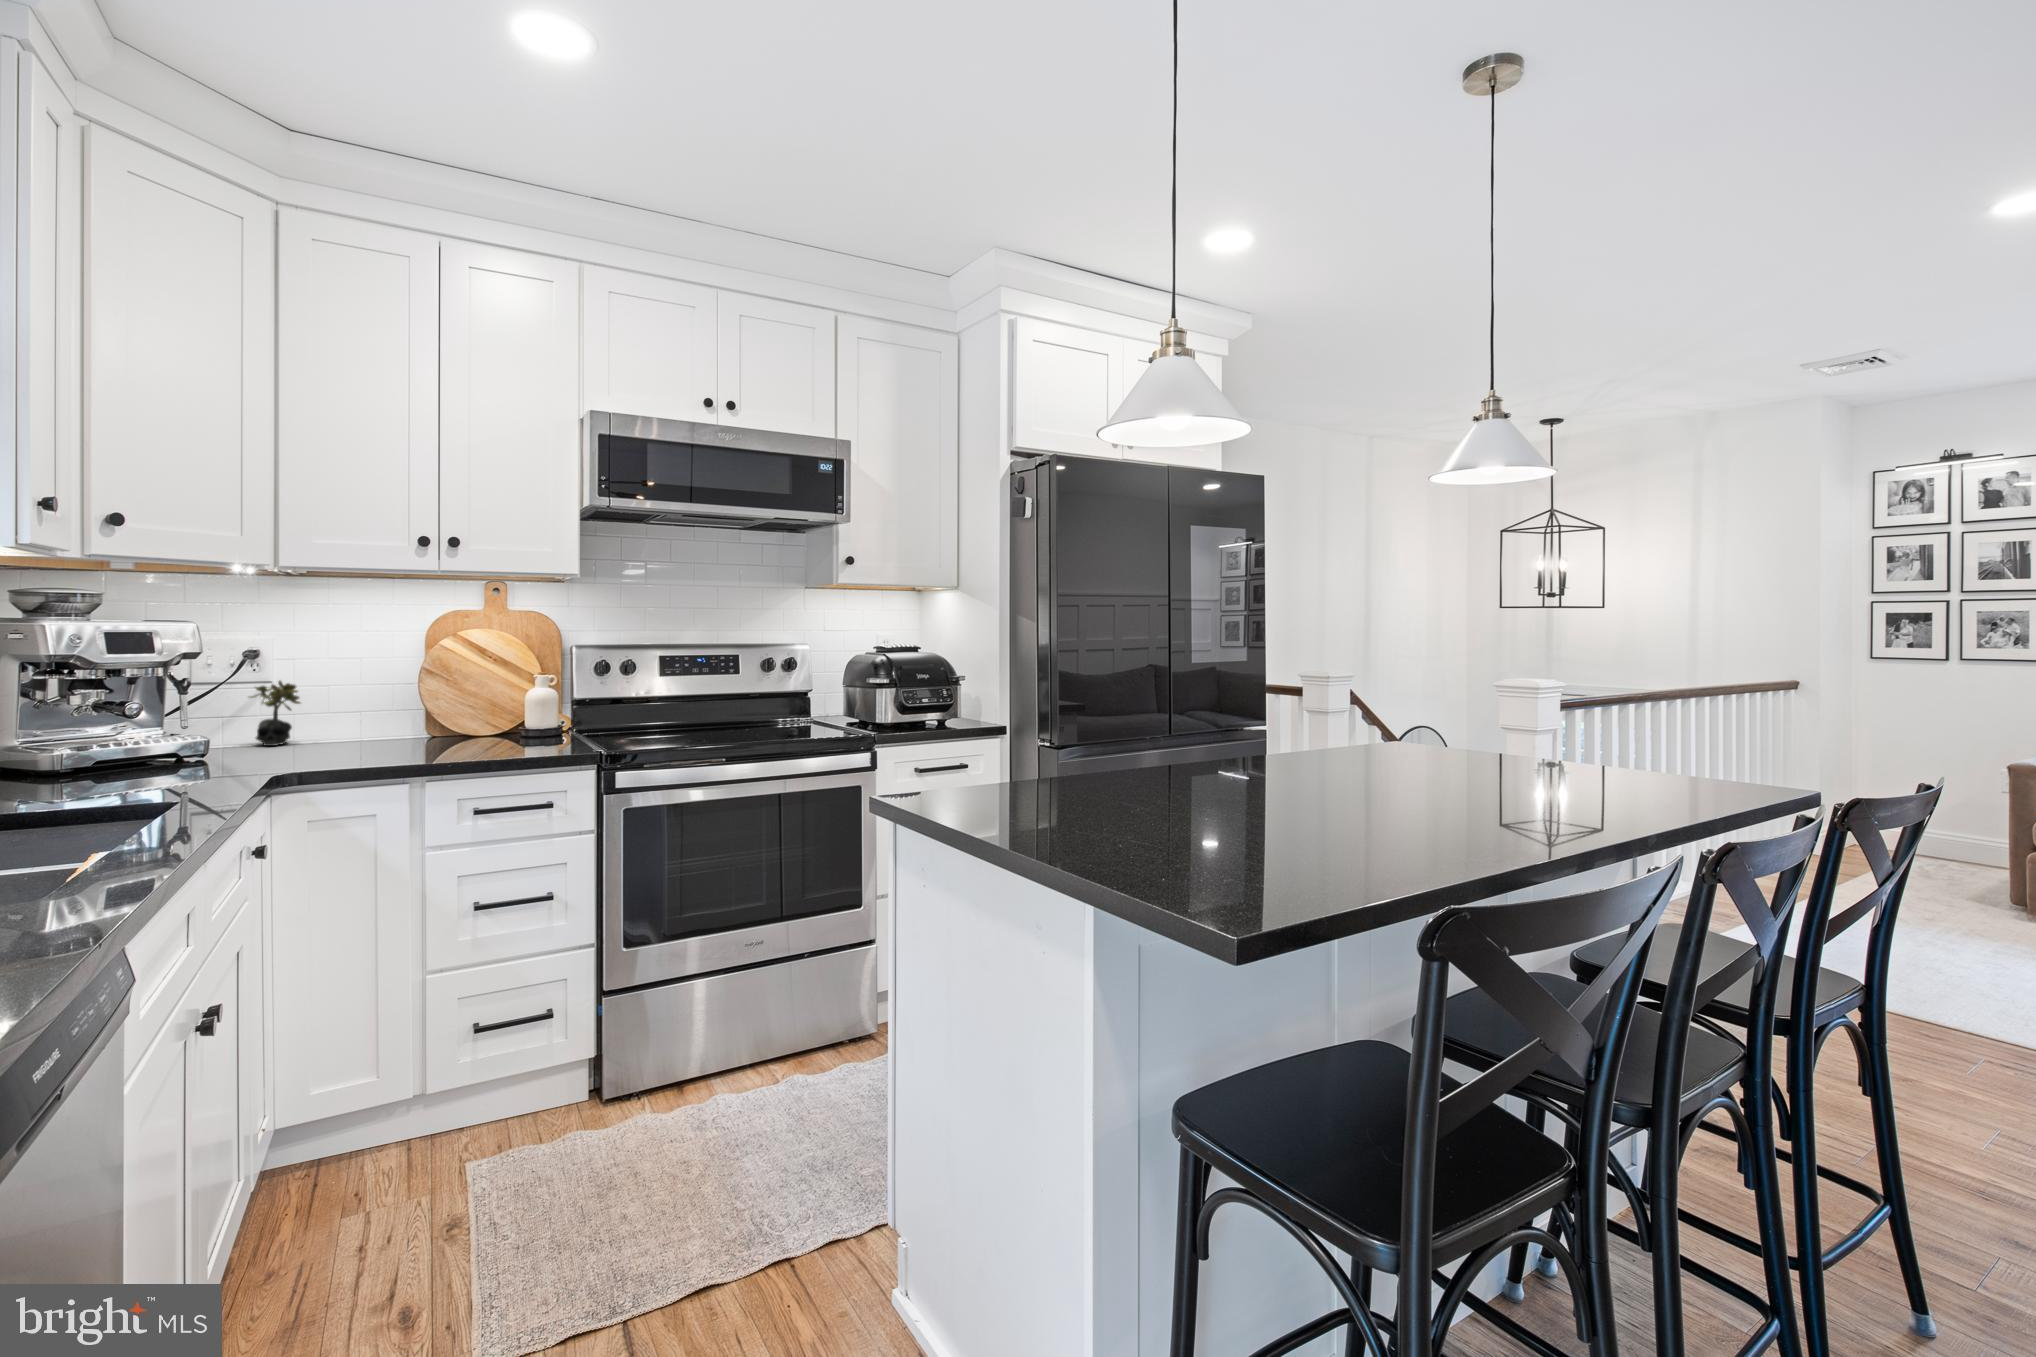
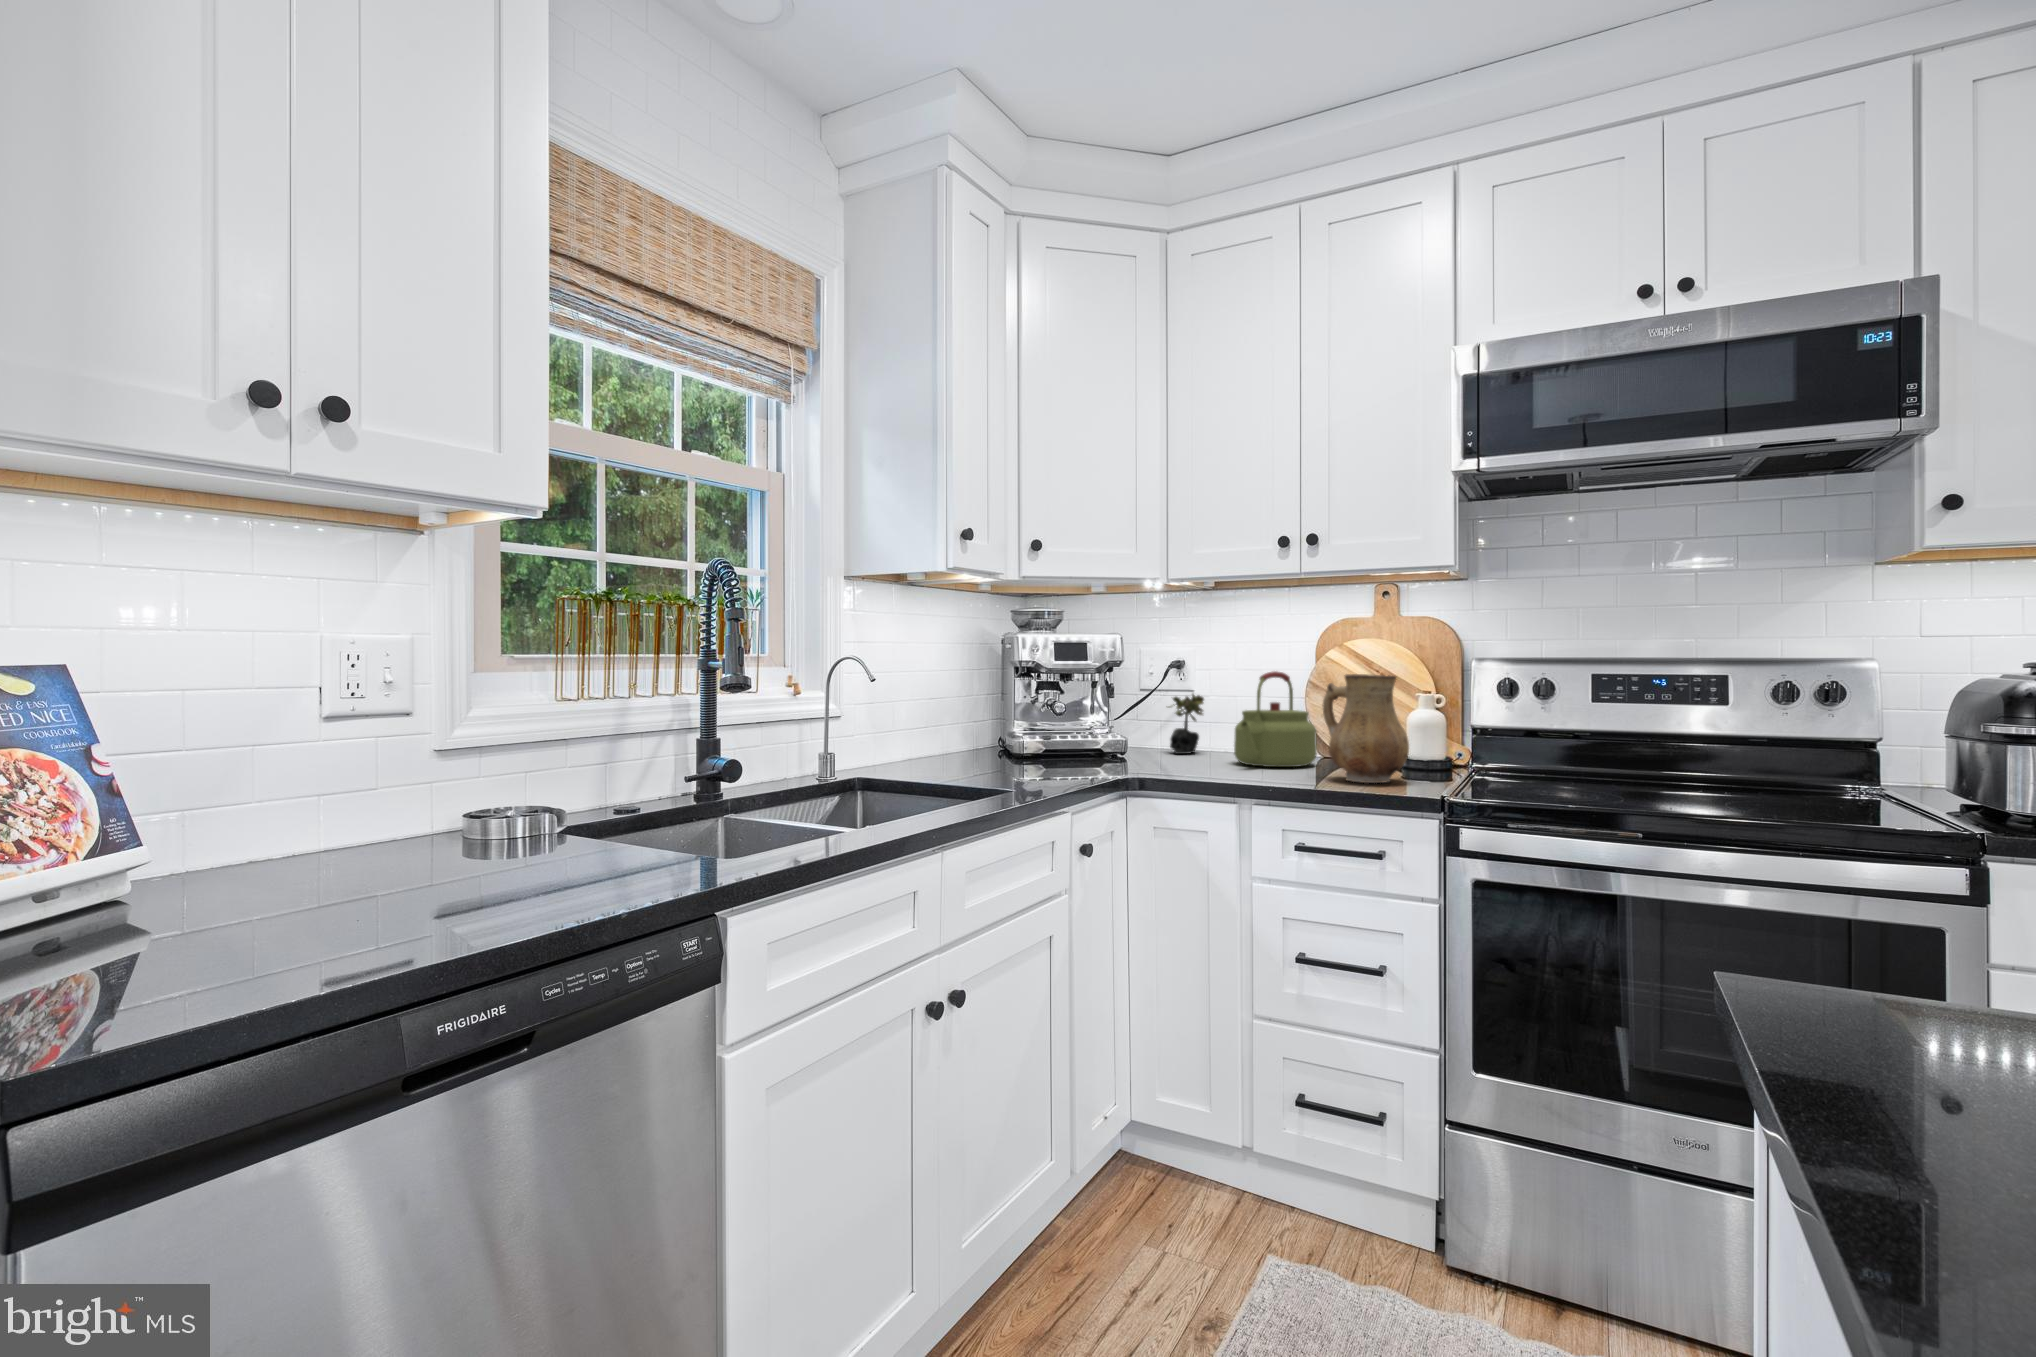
kettle: none [356,659,446,749] -> present [1234,671,1317,767]
ceramic pitcher: none [470,663,552,754] -> present [1323,674,1409,783]

